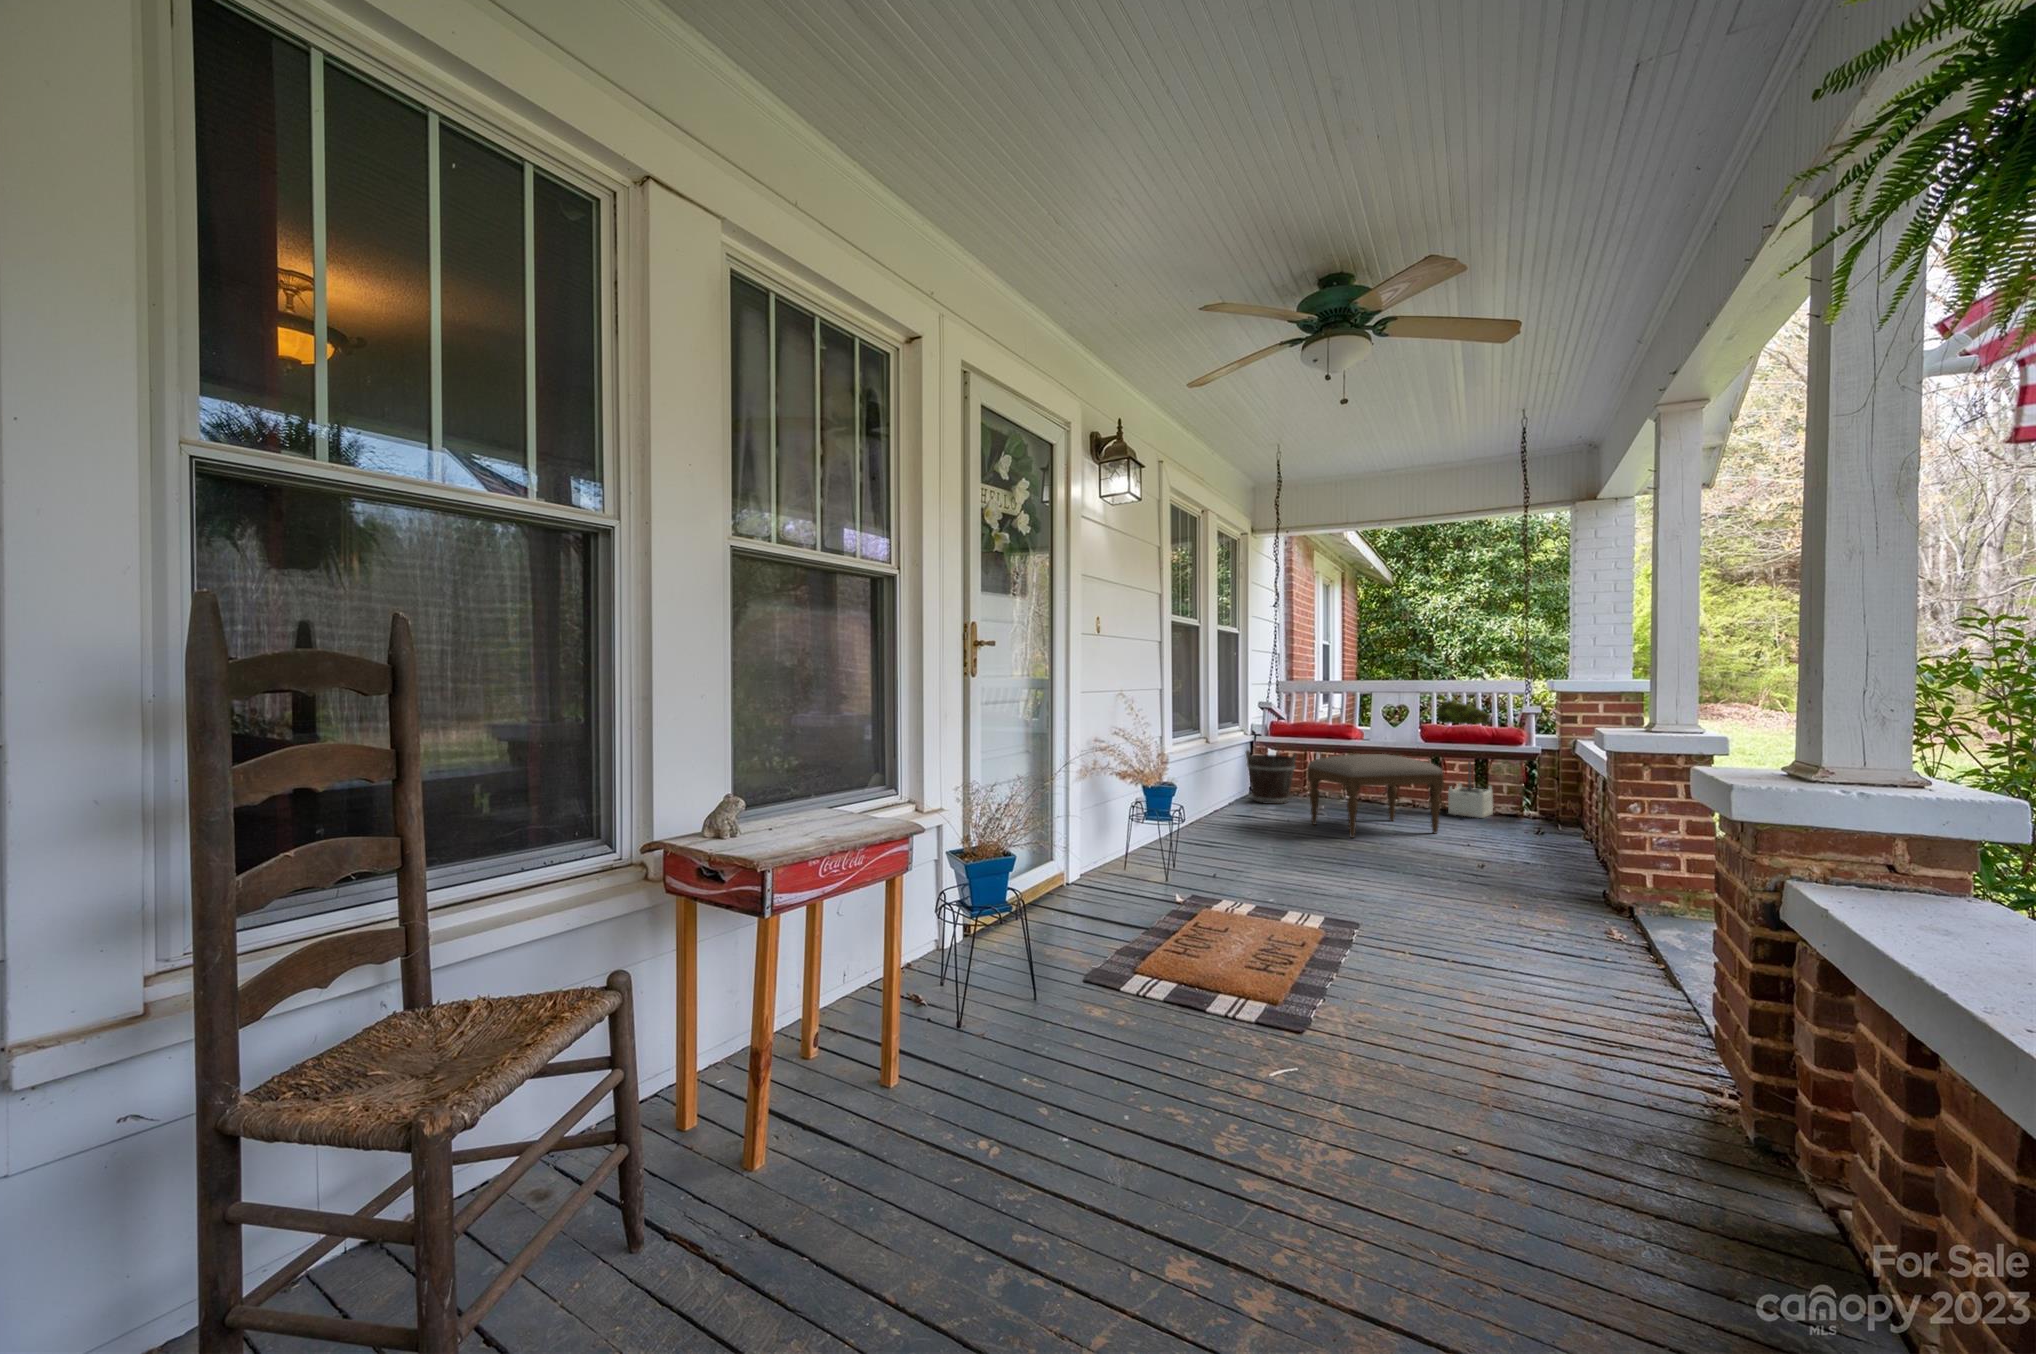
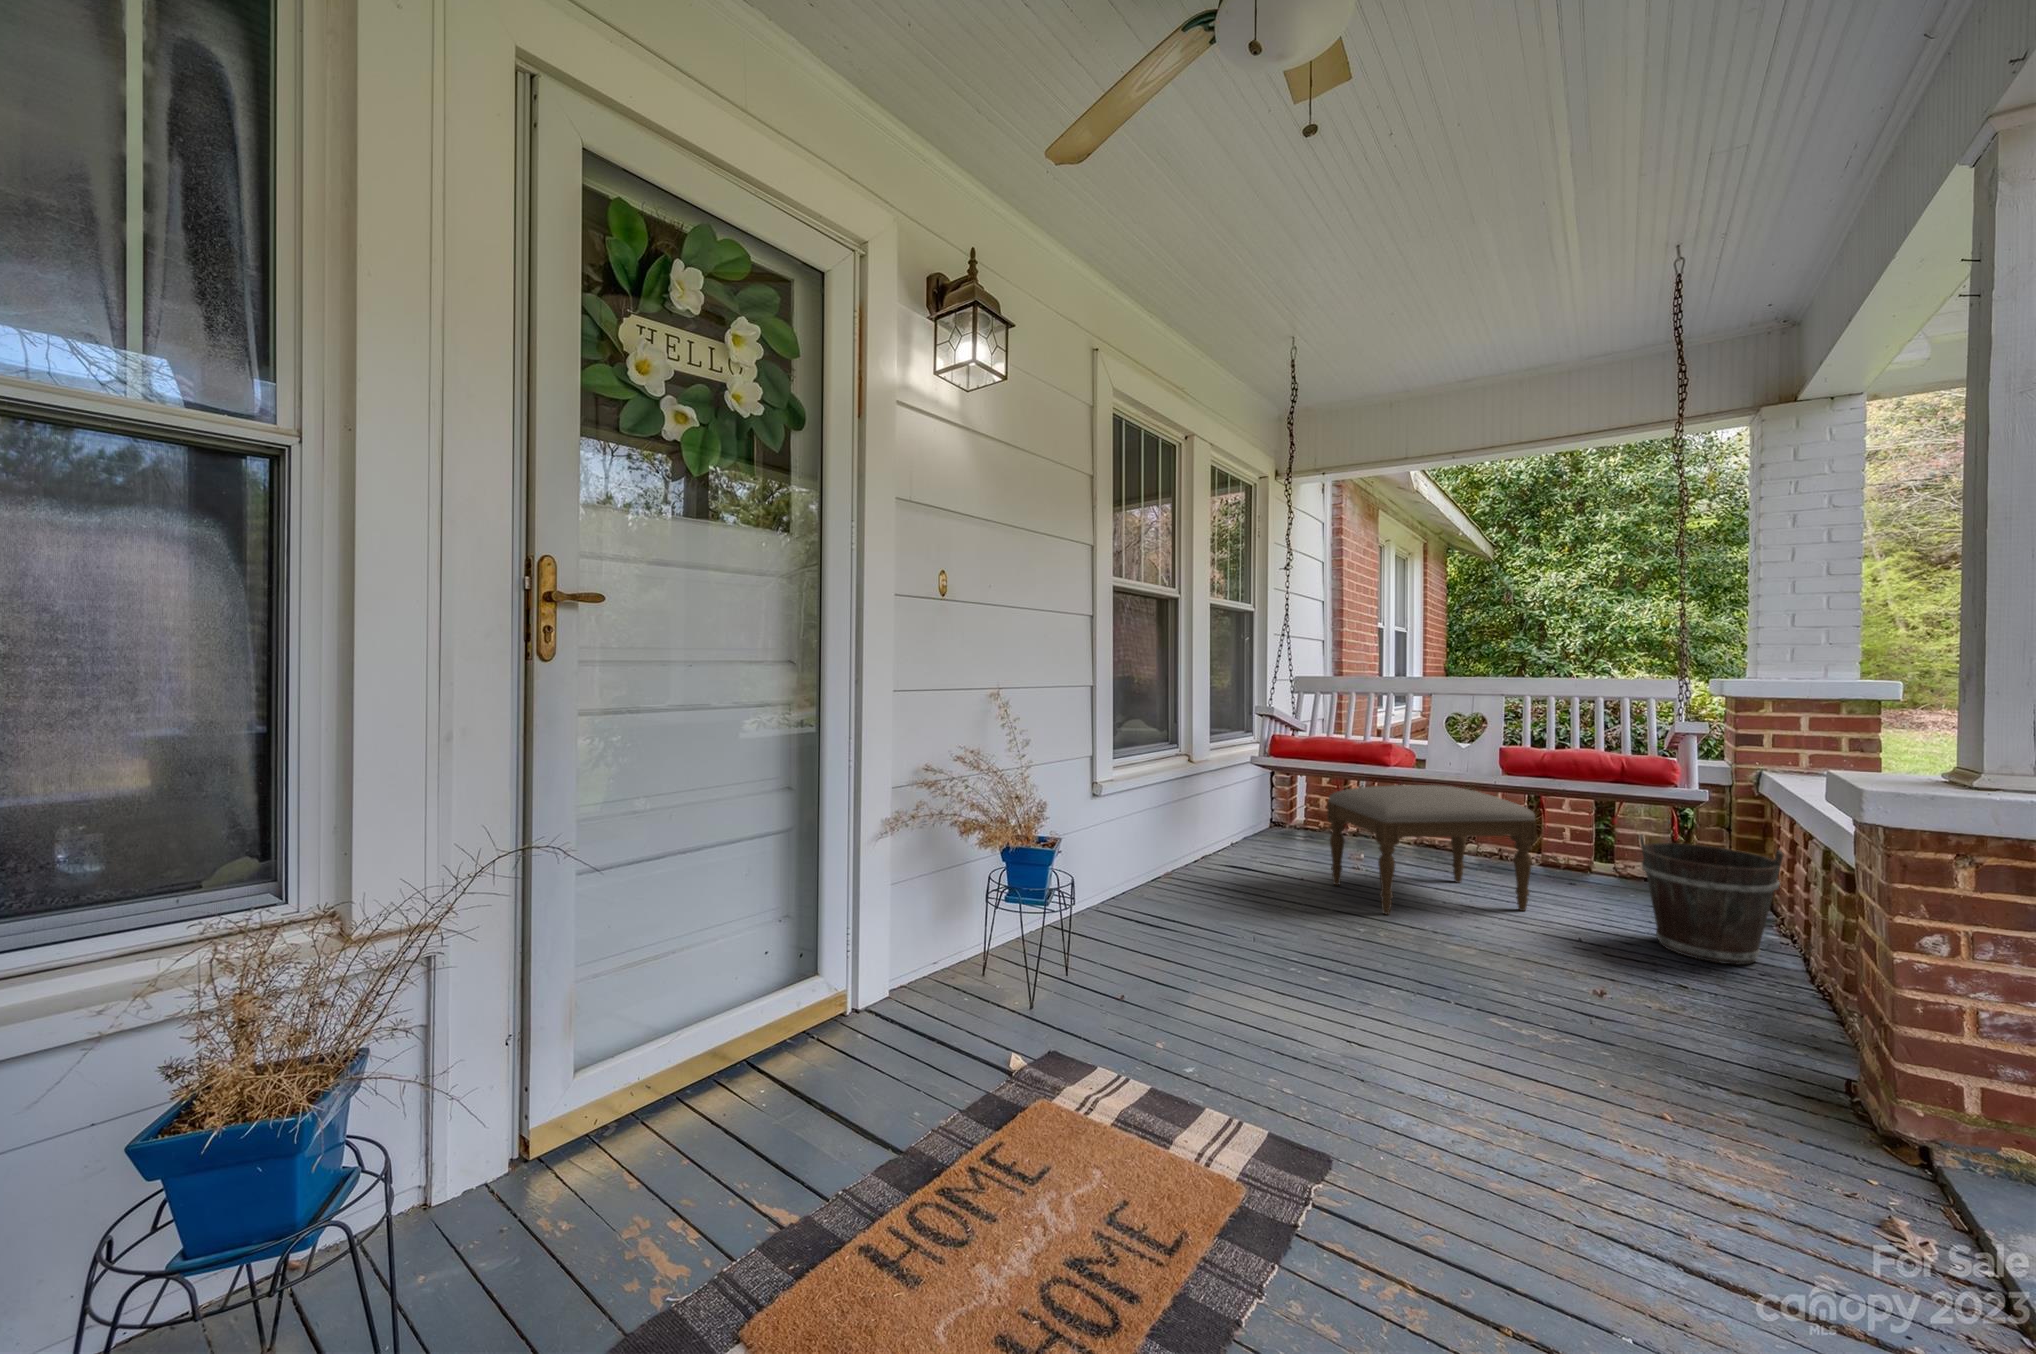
potted tree: present [1437,700,1493,818] -> none [1532,705,1620,882]
bucket: present [1246,750,1297,804] -> present [1639,834,1783,964]

